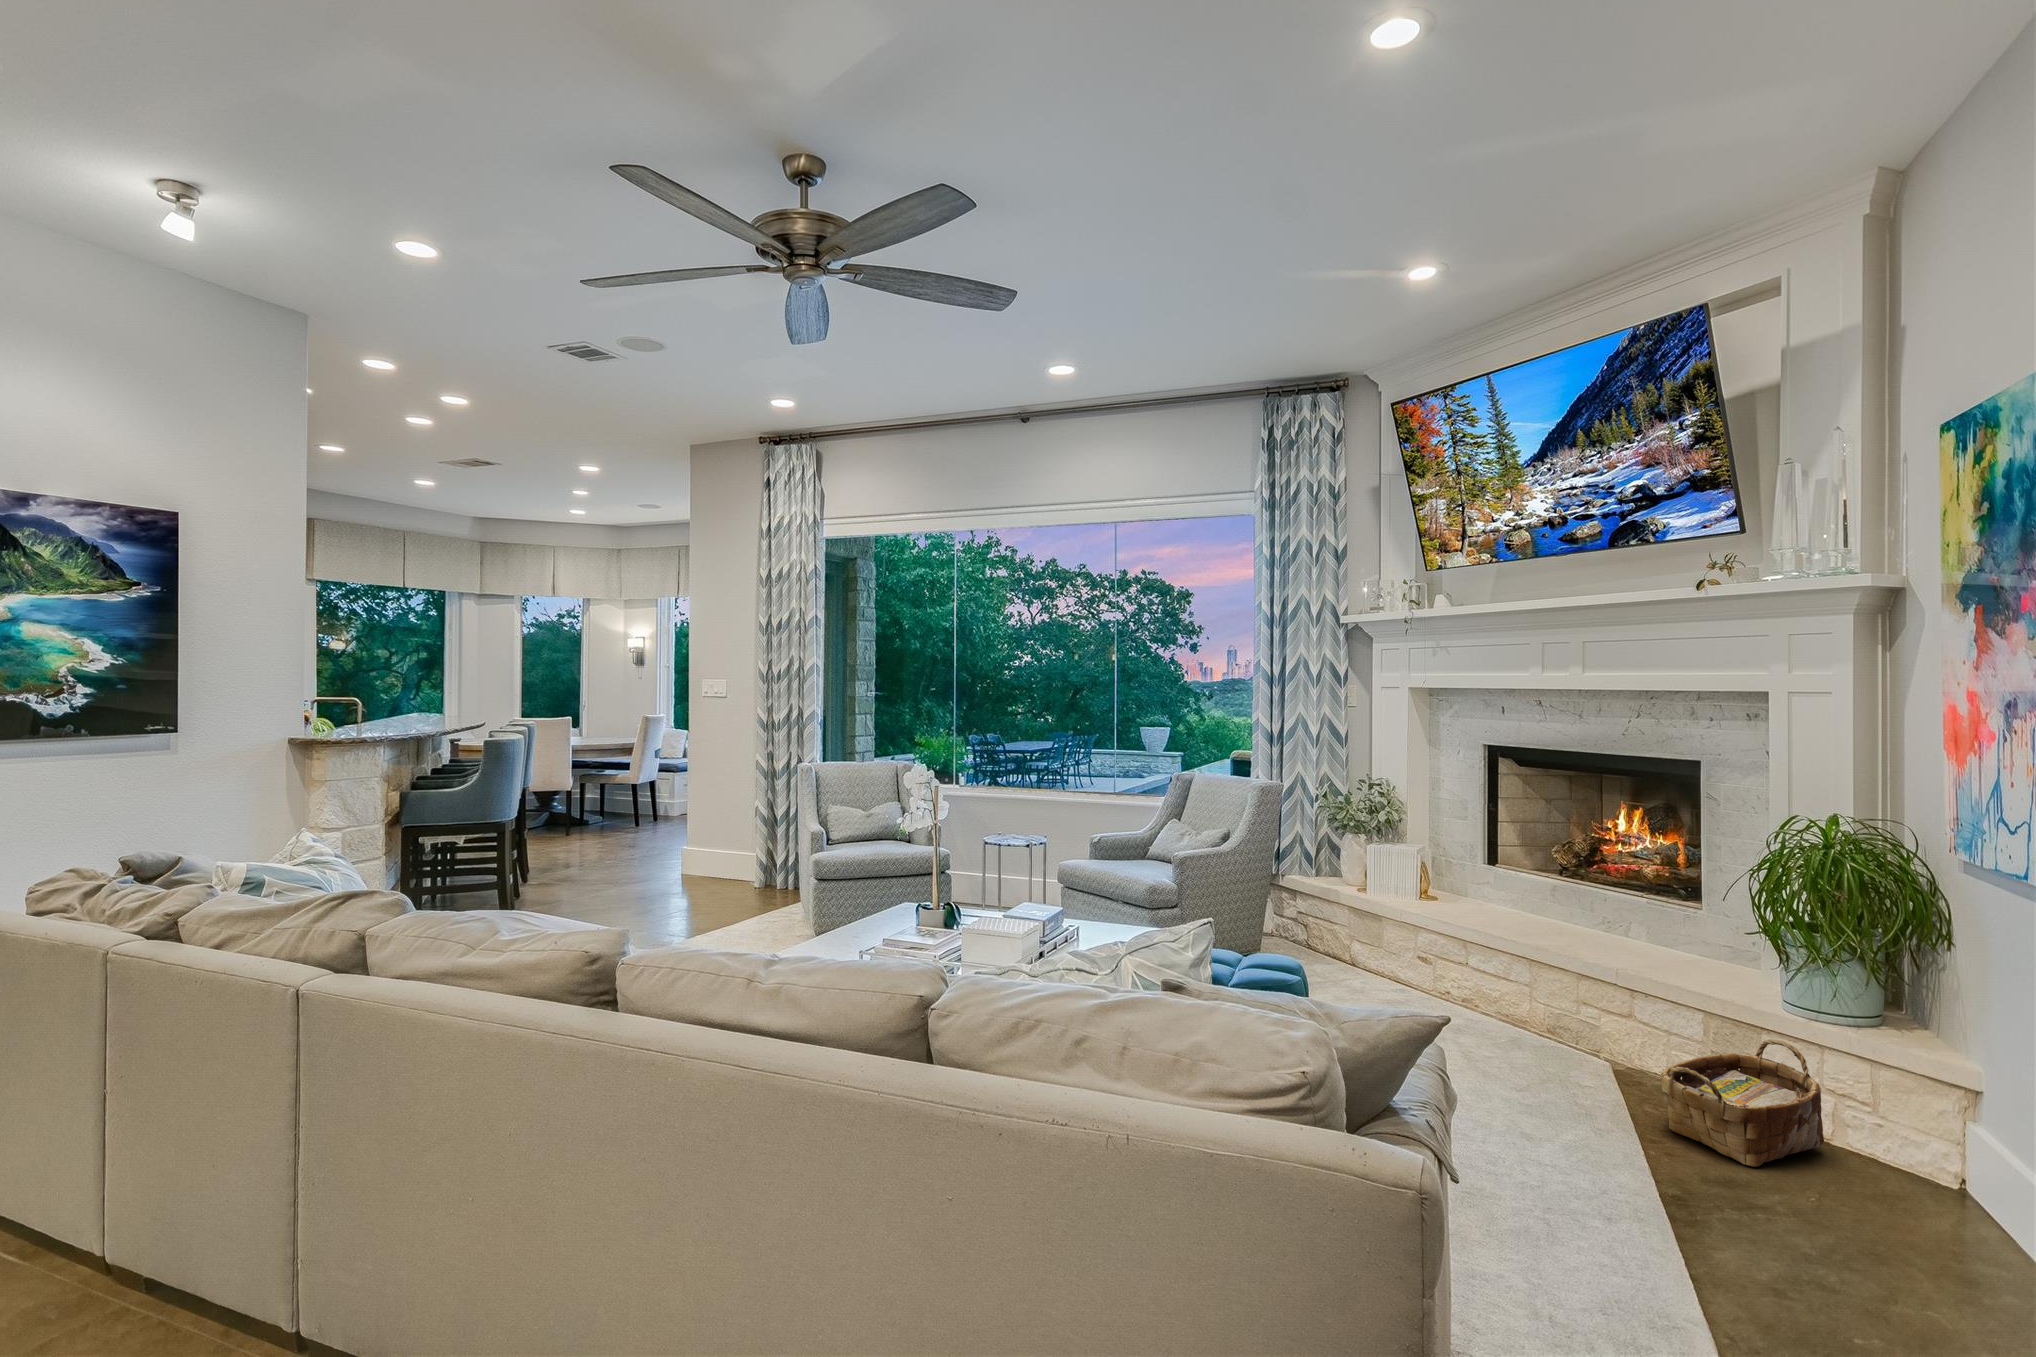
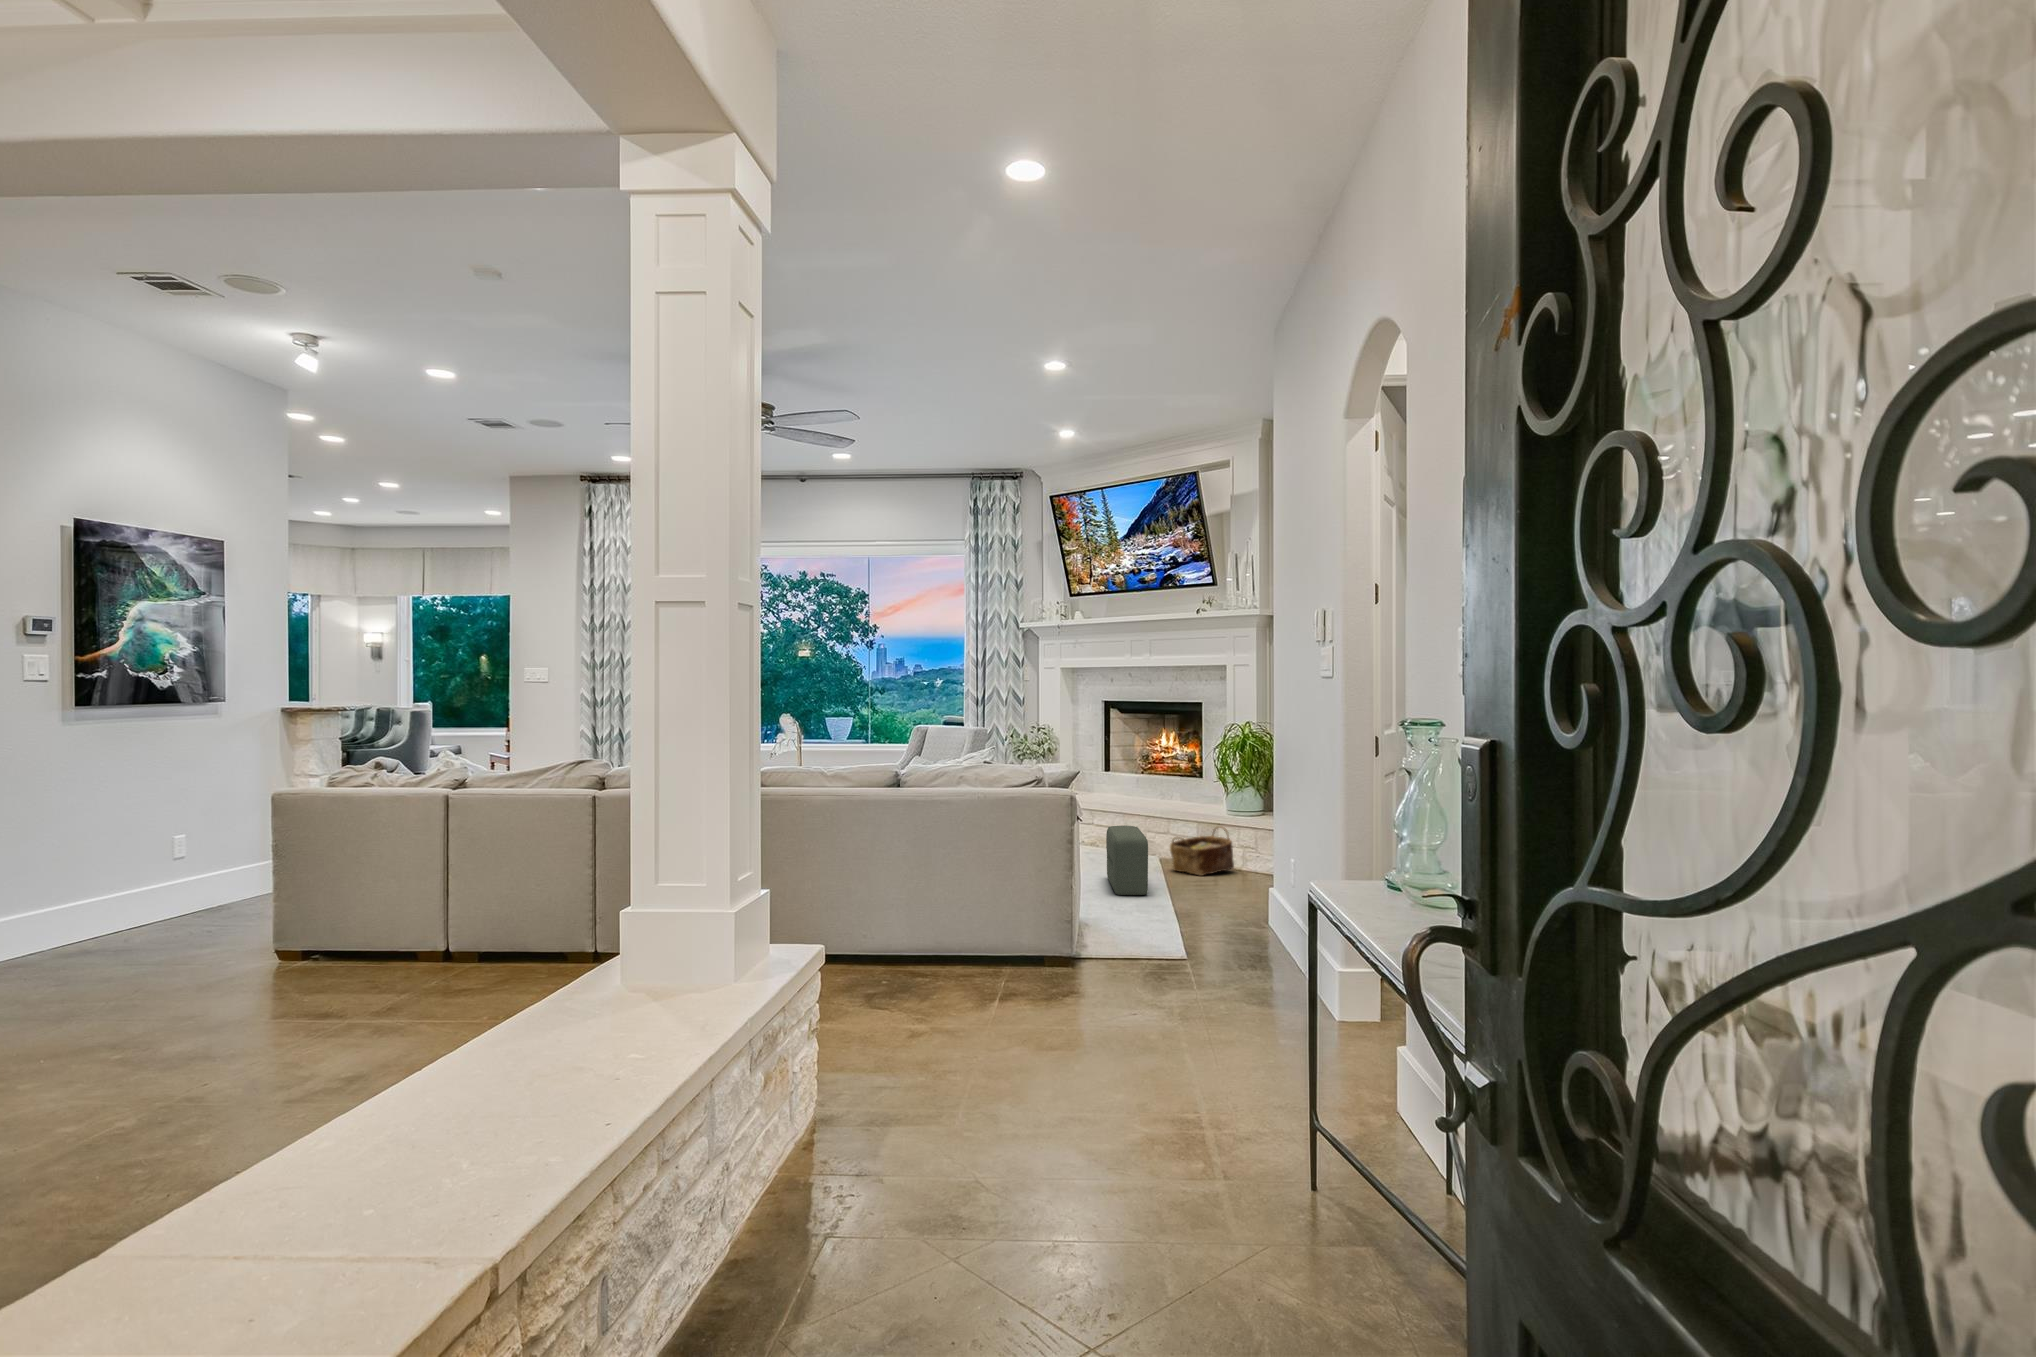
pouf: none [1524,1049,1655,1285] -> present [1106,826,1148,895]

